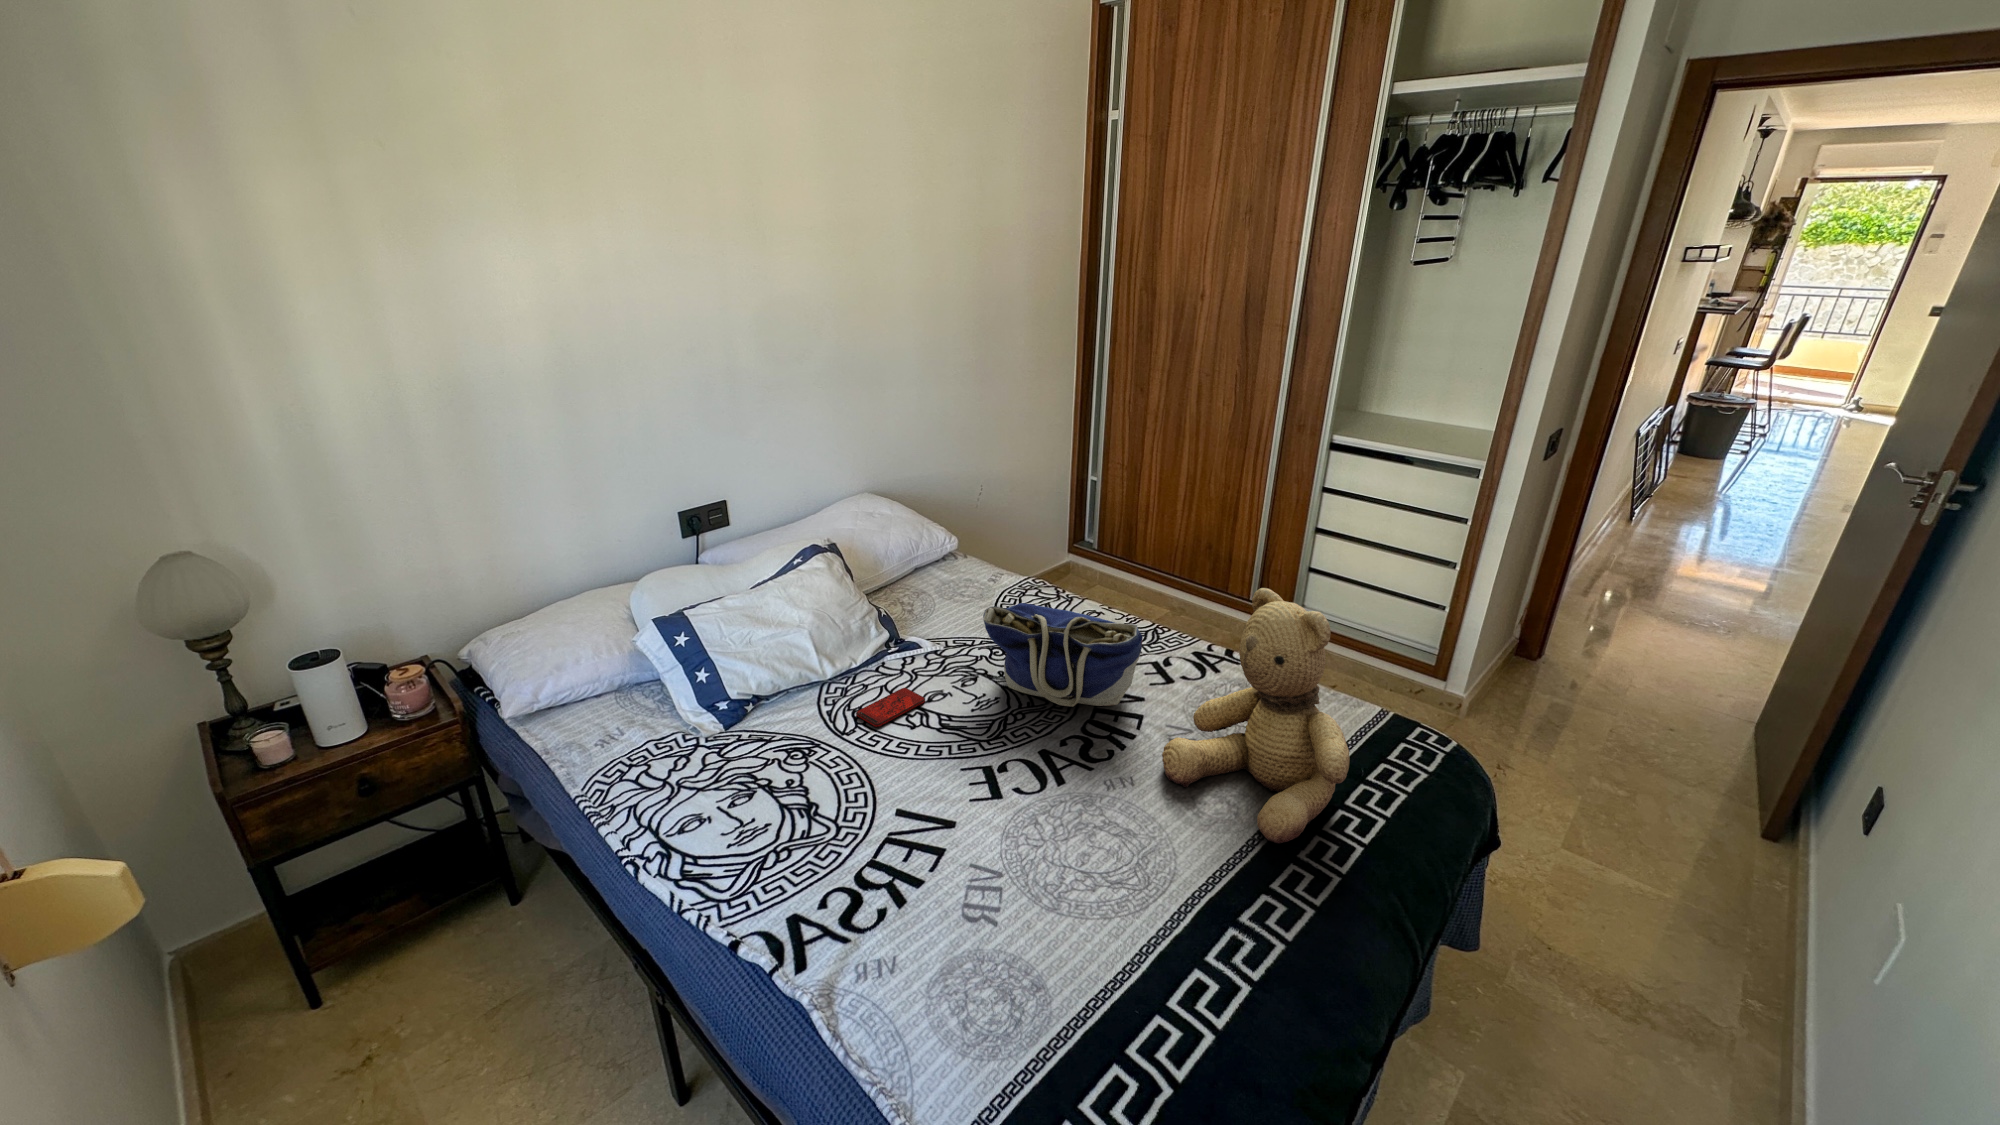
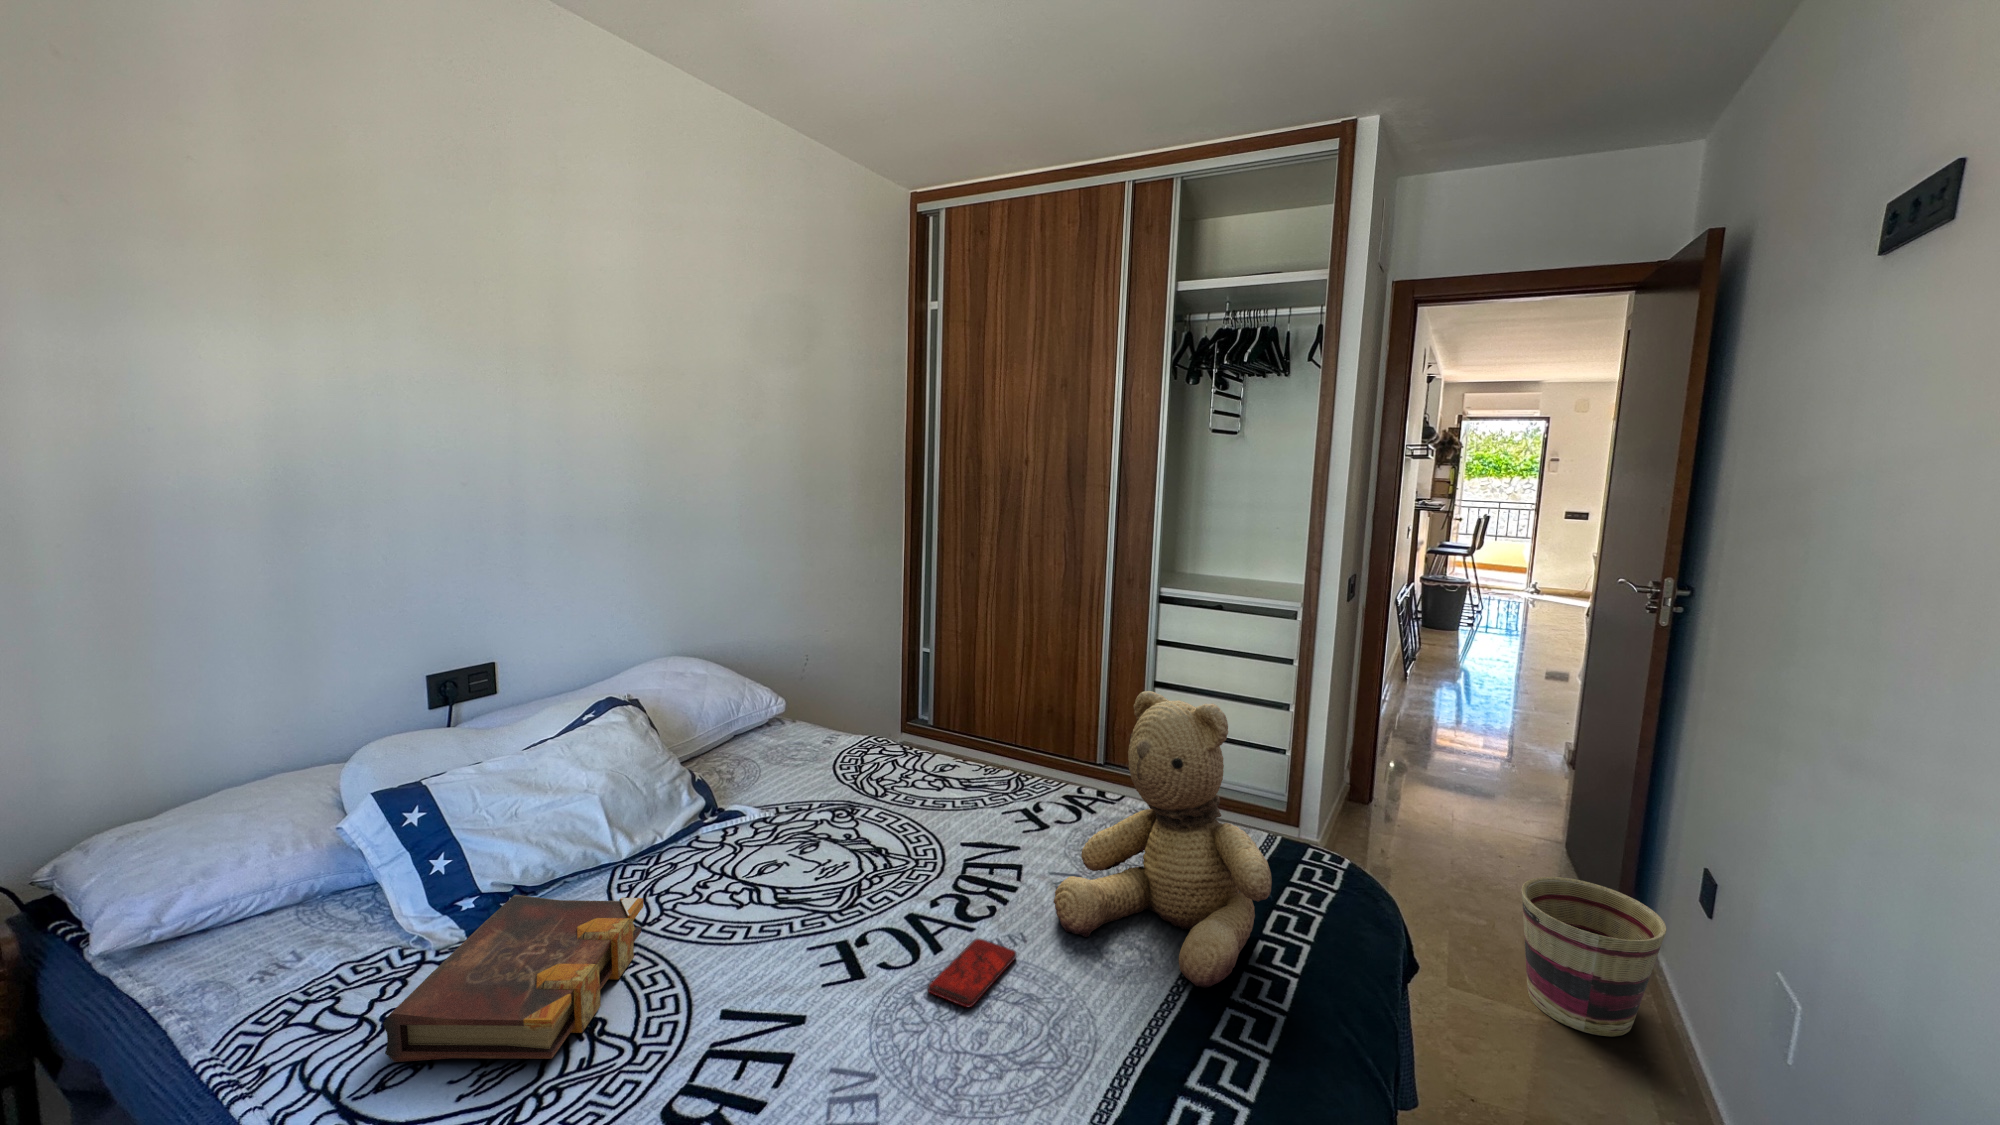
tote bag: present [983,603,1143,706] -> none [827,741,1017,862]
smartphone: present [856,688,925,727] -> present [928,938,1017,1007]
book: none [679,706,842,829] -> present [383,895,643,1062]
basket: none [1644,766,1808,917] -> present [1522,877,1666,1036]

